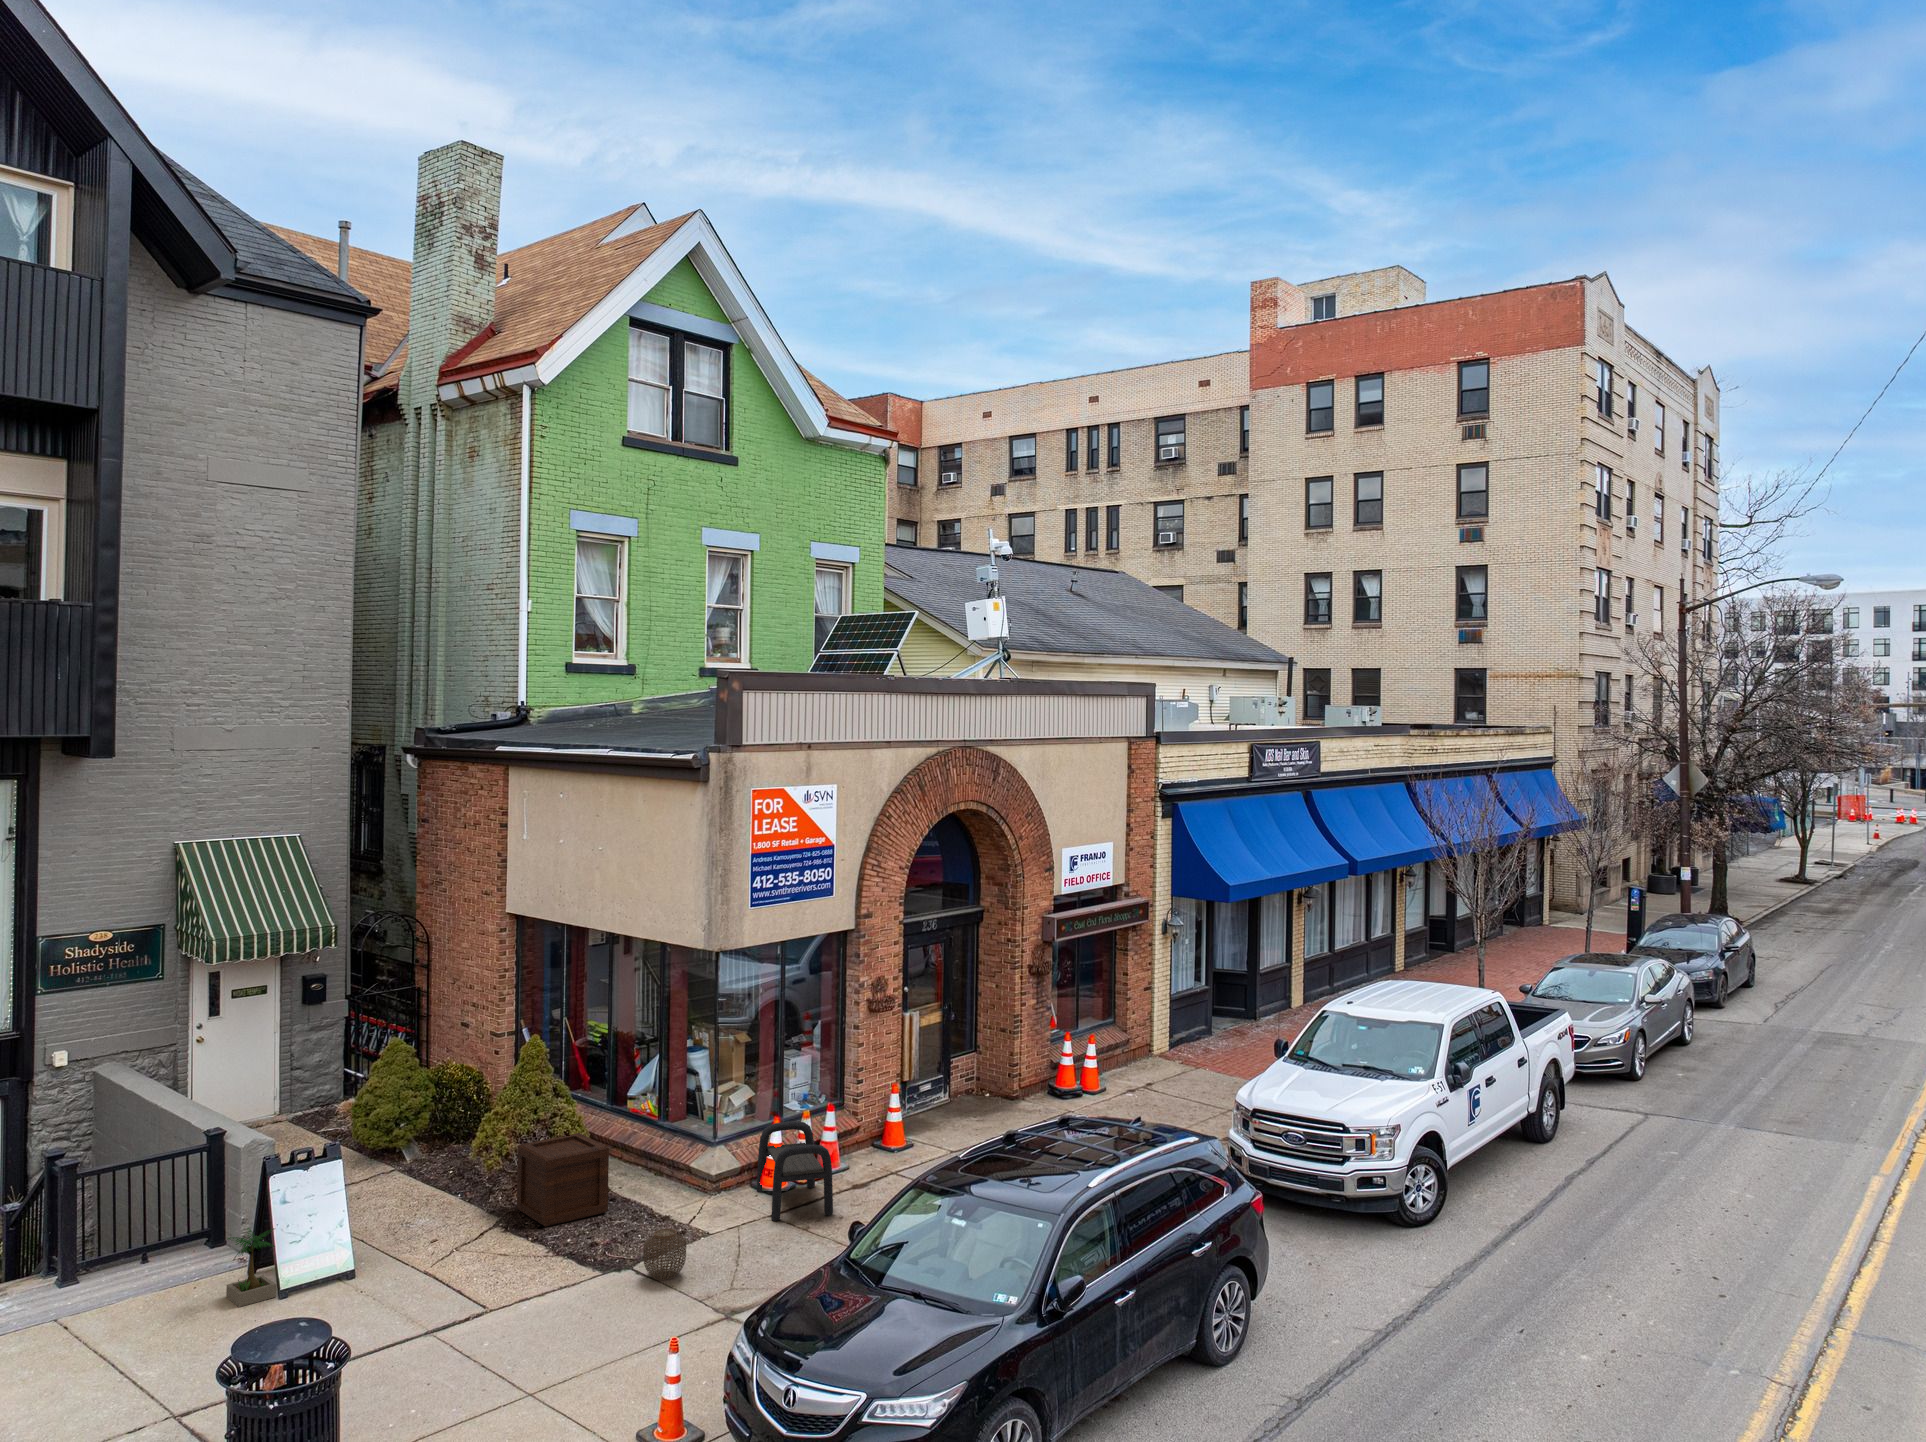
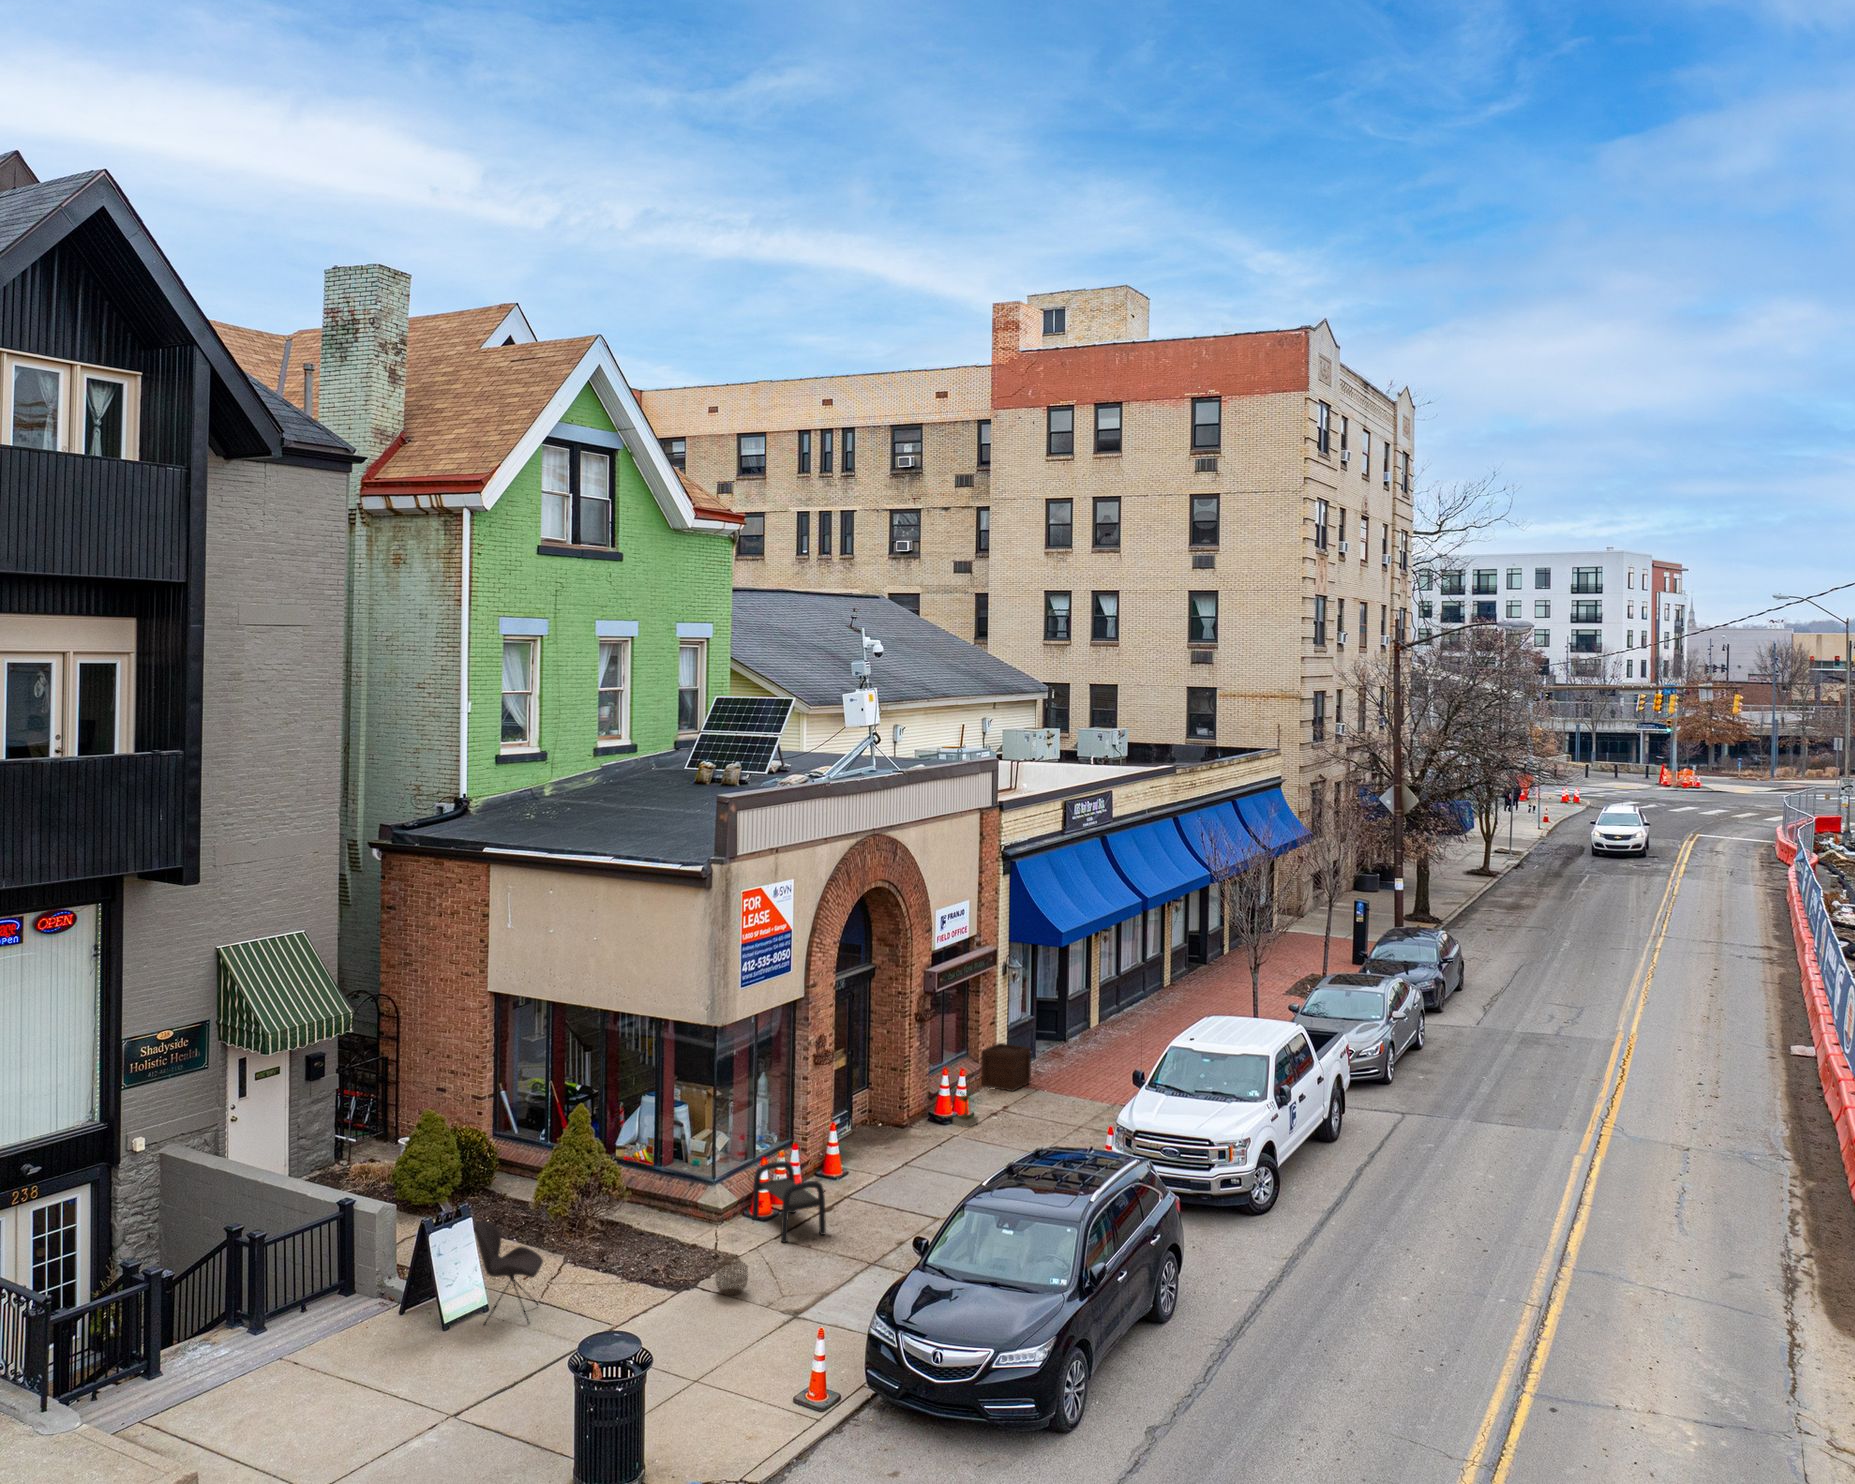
wooden crate: present [517,1133,609,1227] -> present [981,1043,1031,1091]
chair: none [333,1158,425,1295] -> present [474,1221,543,1323]
potted plant: present [226,1228,276,1307] -> present [953,1091,978,1127]

